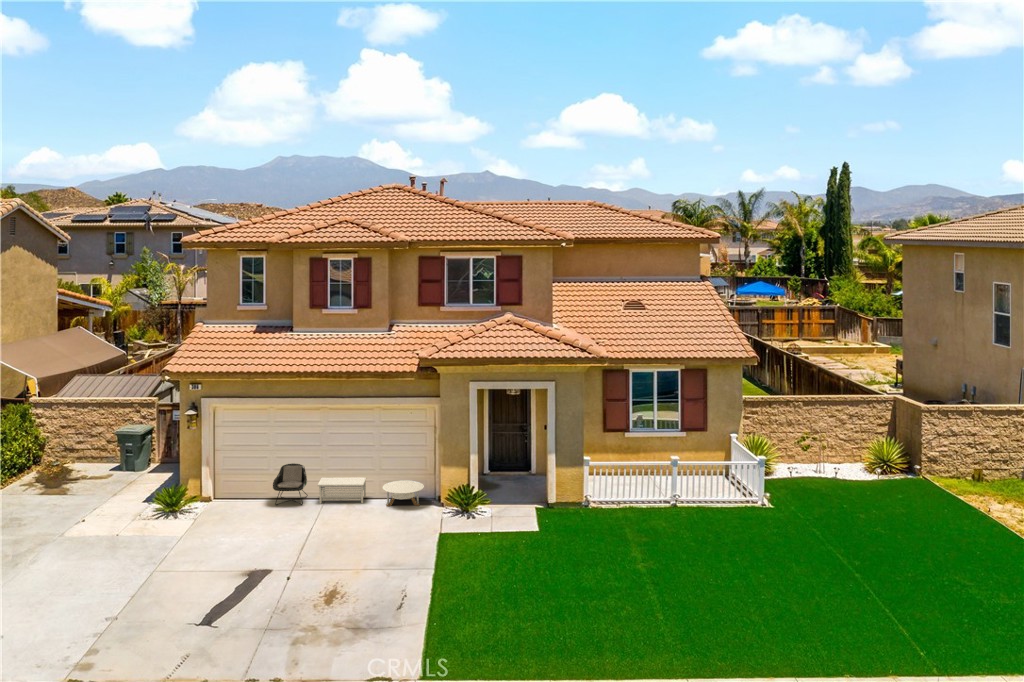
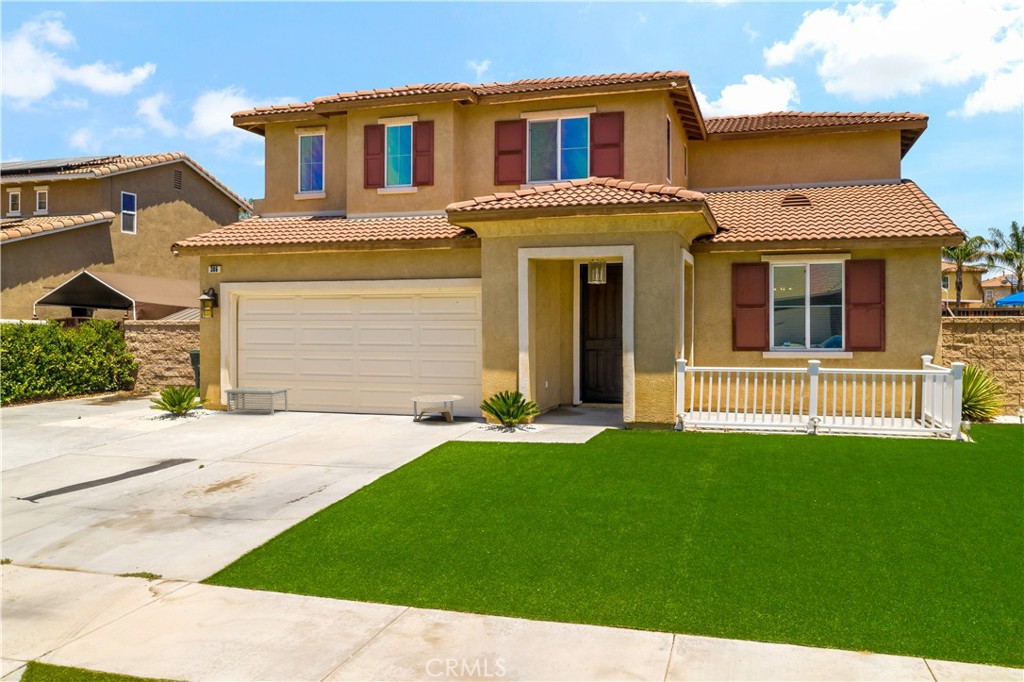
lounge chair: present [273,463,308,505] -> none [285,370,335,417]
storage bench: present [318,477,366,503] -> present [224,387,288,415]

